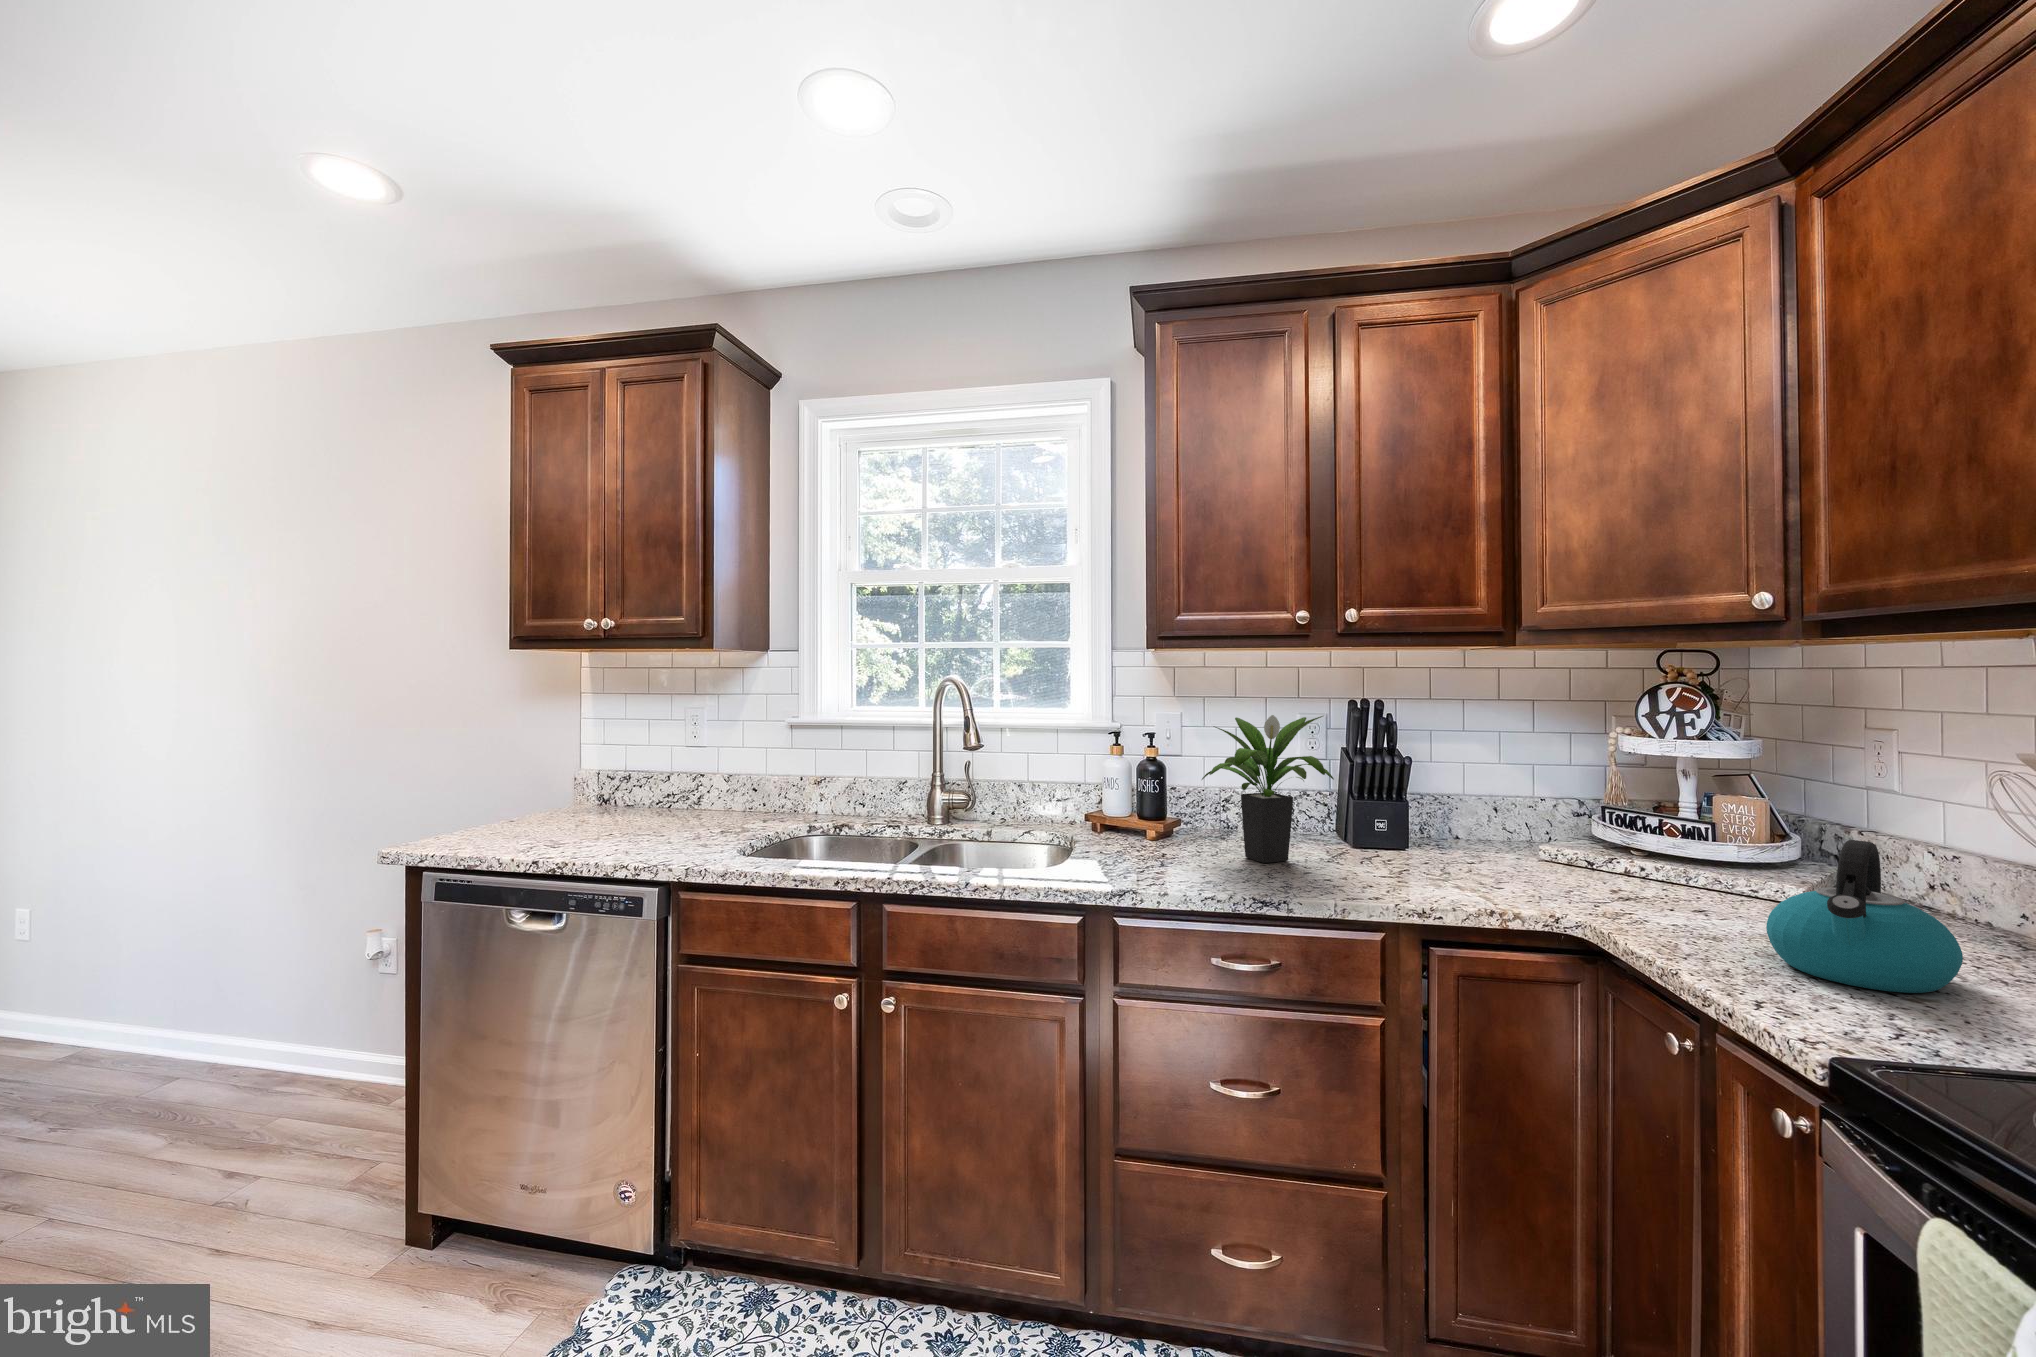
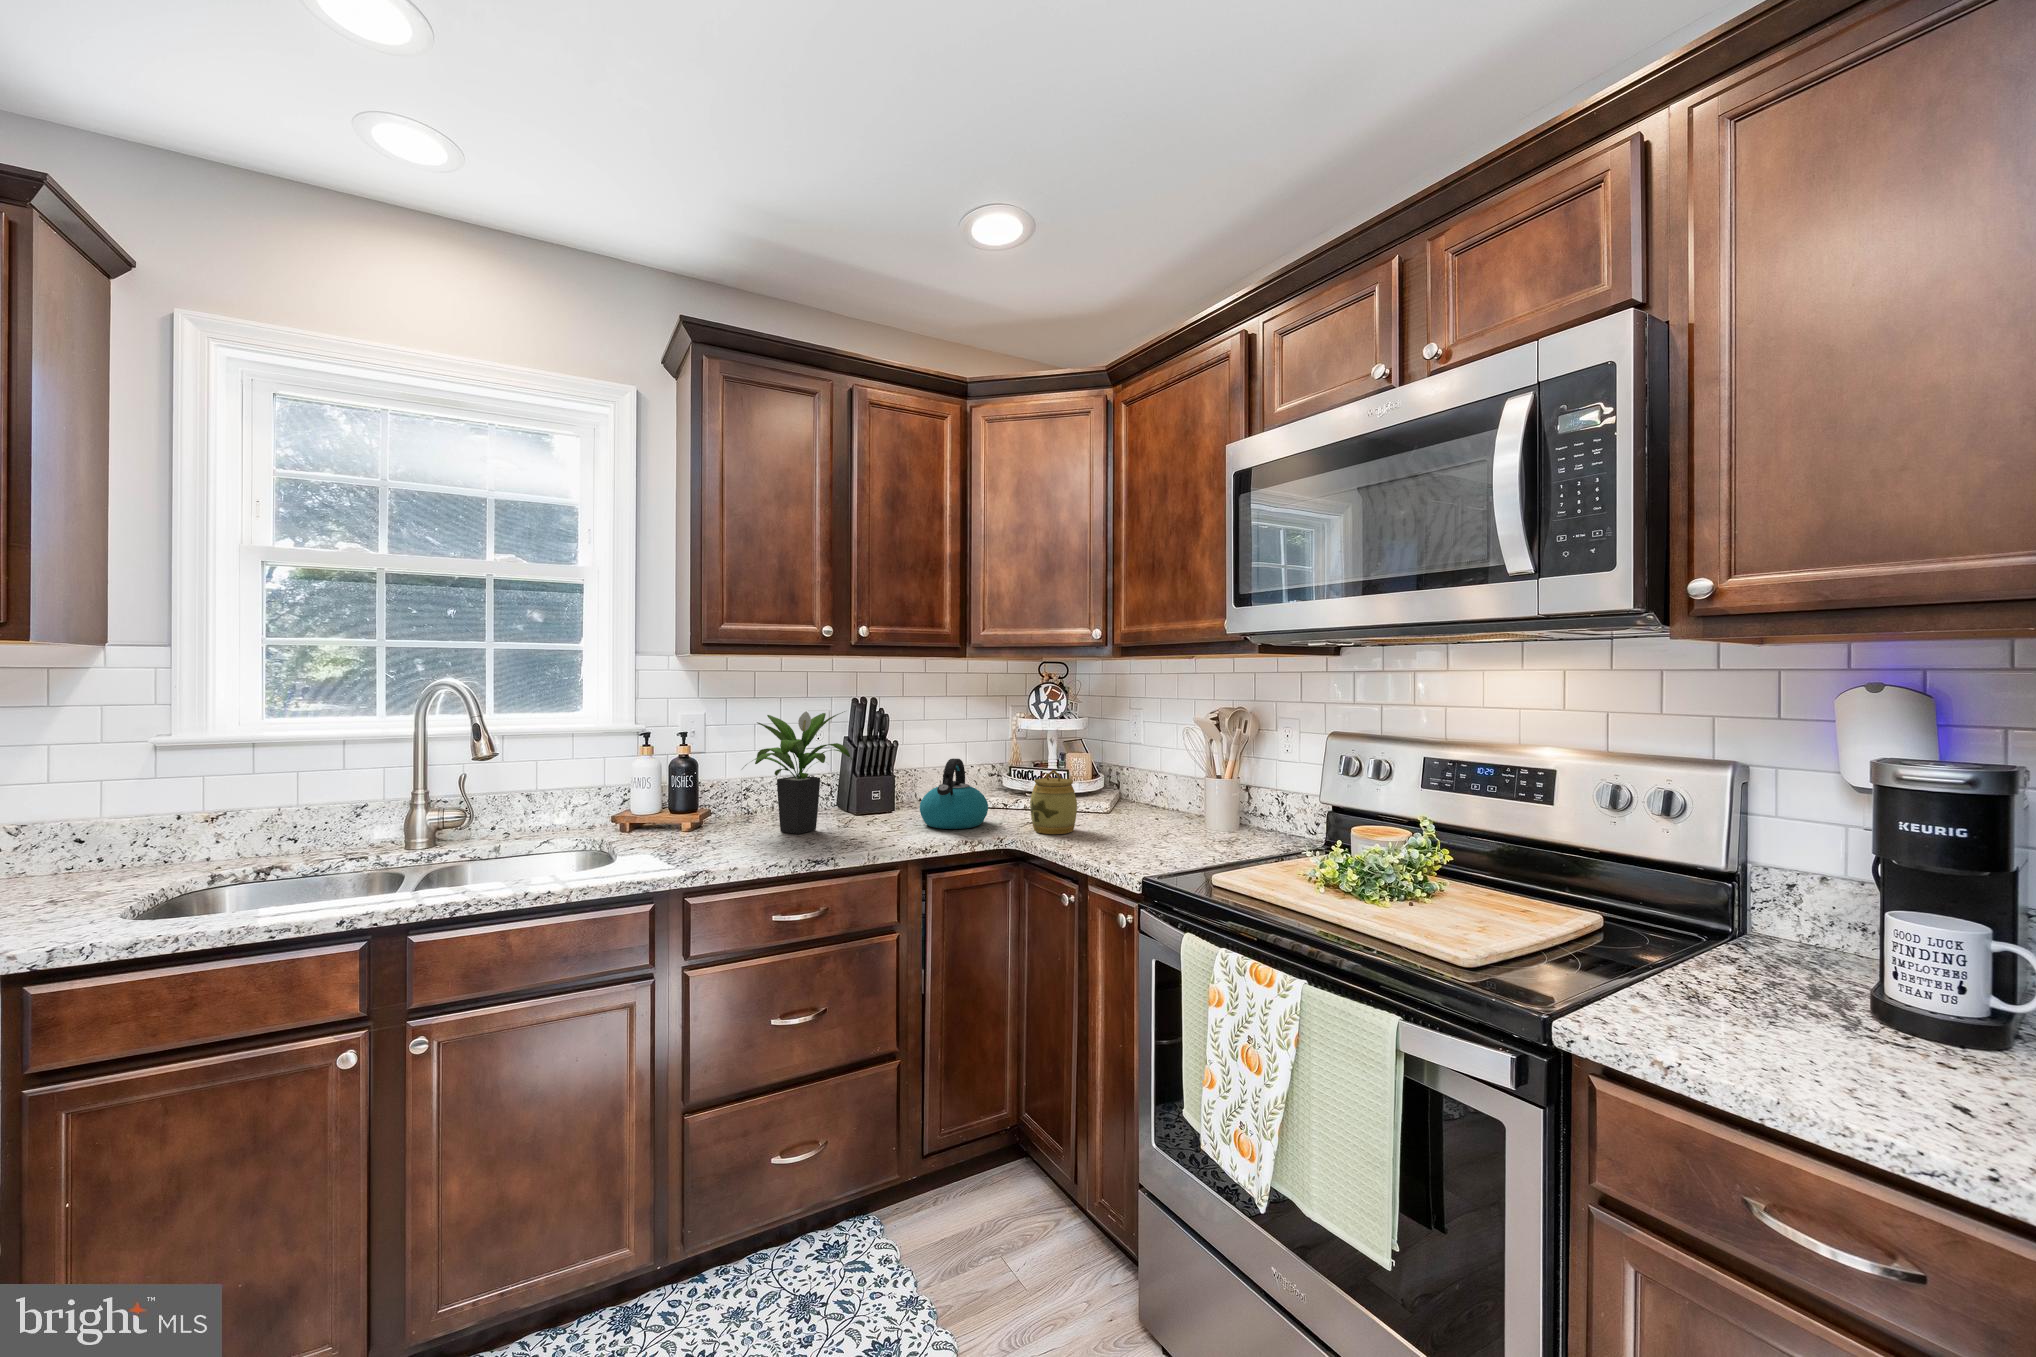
jar: none [1611,820,1703,926] -> present [1030,770,1077,834]
kettle: present [1766,840,1963,993] -> present [920,759,988,829]

